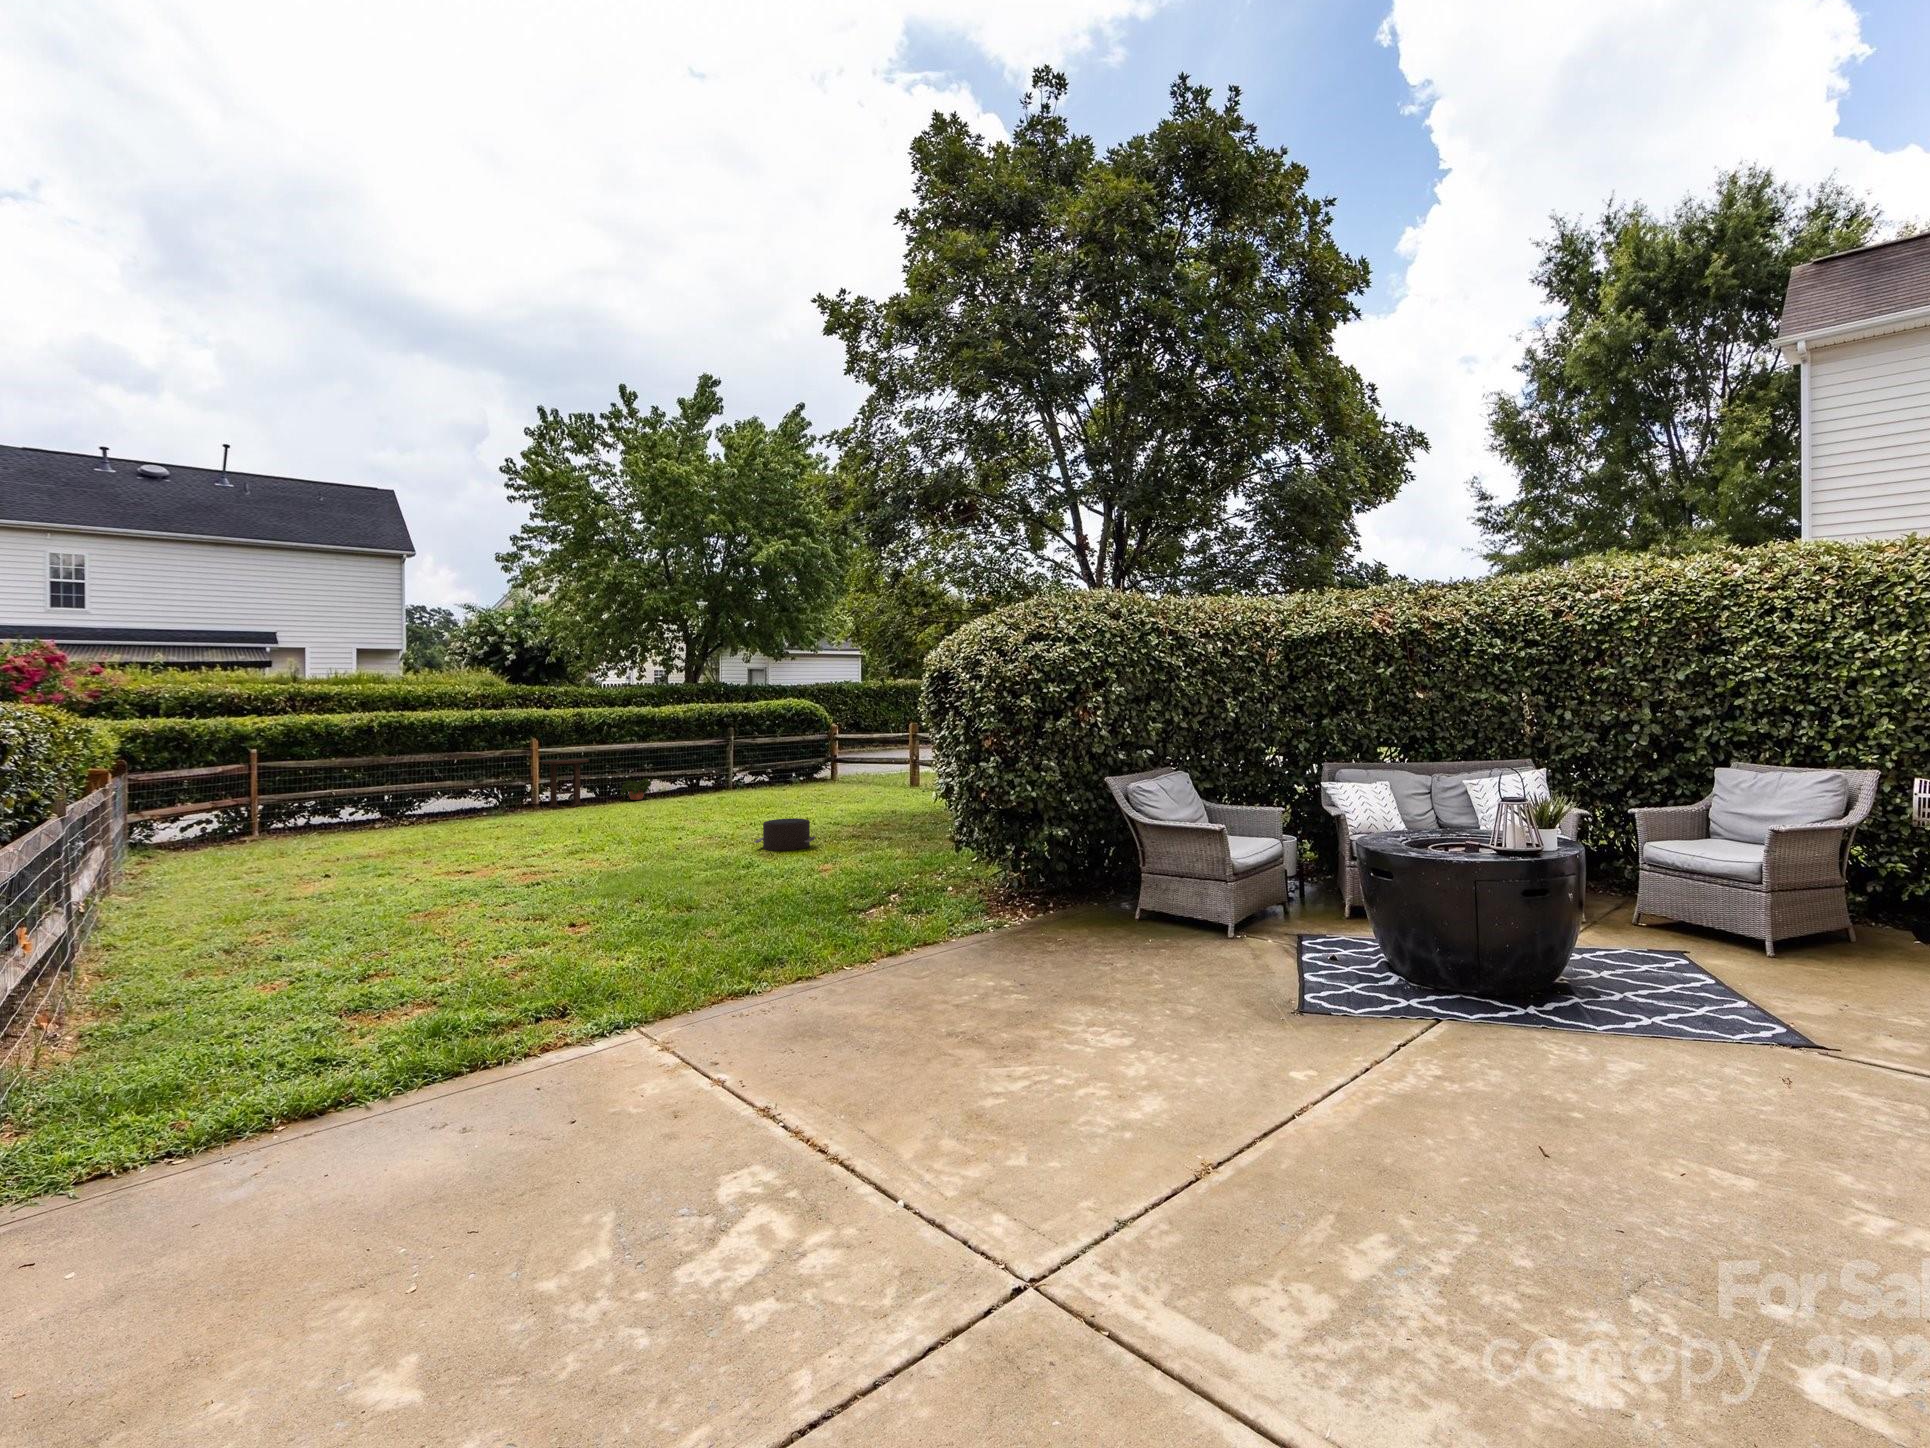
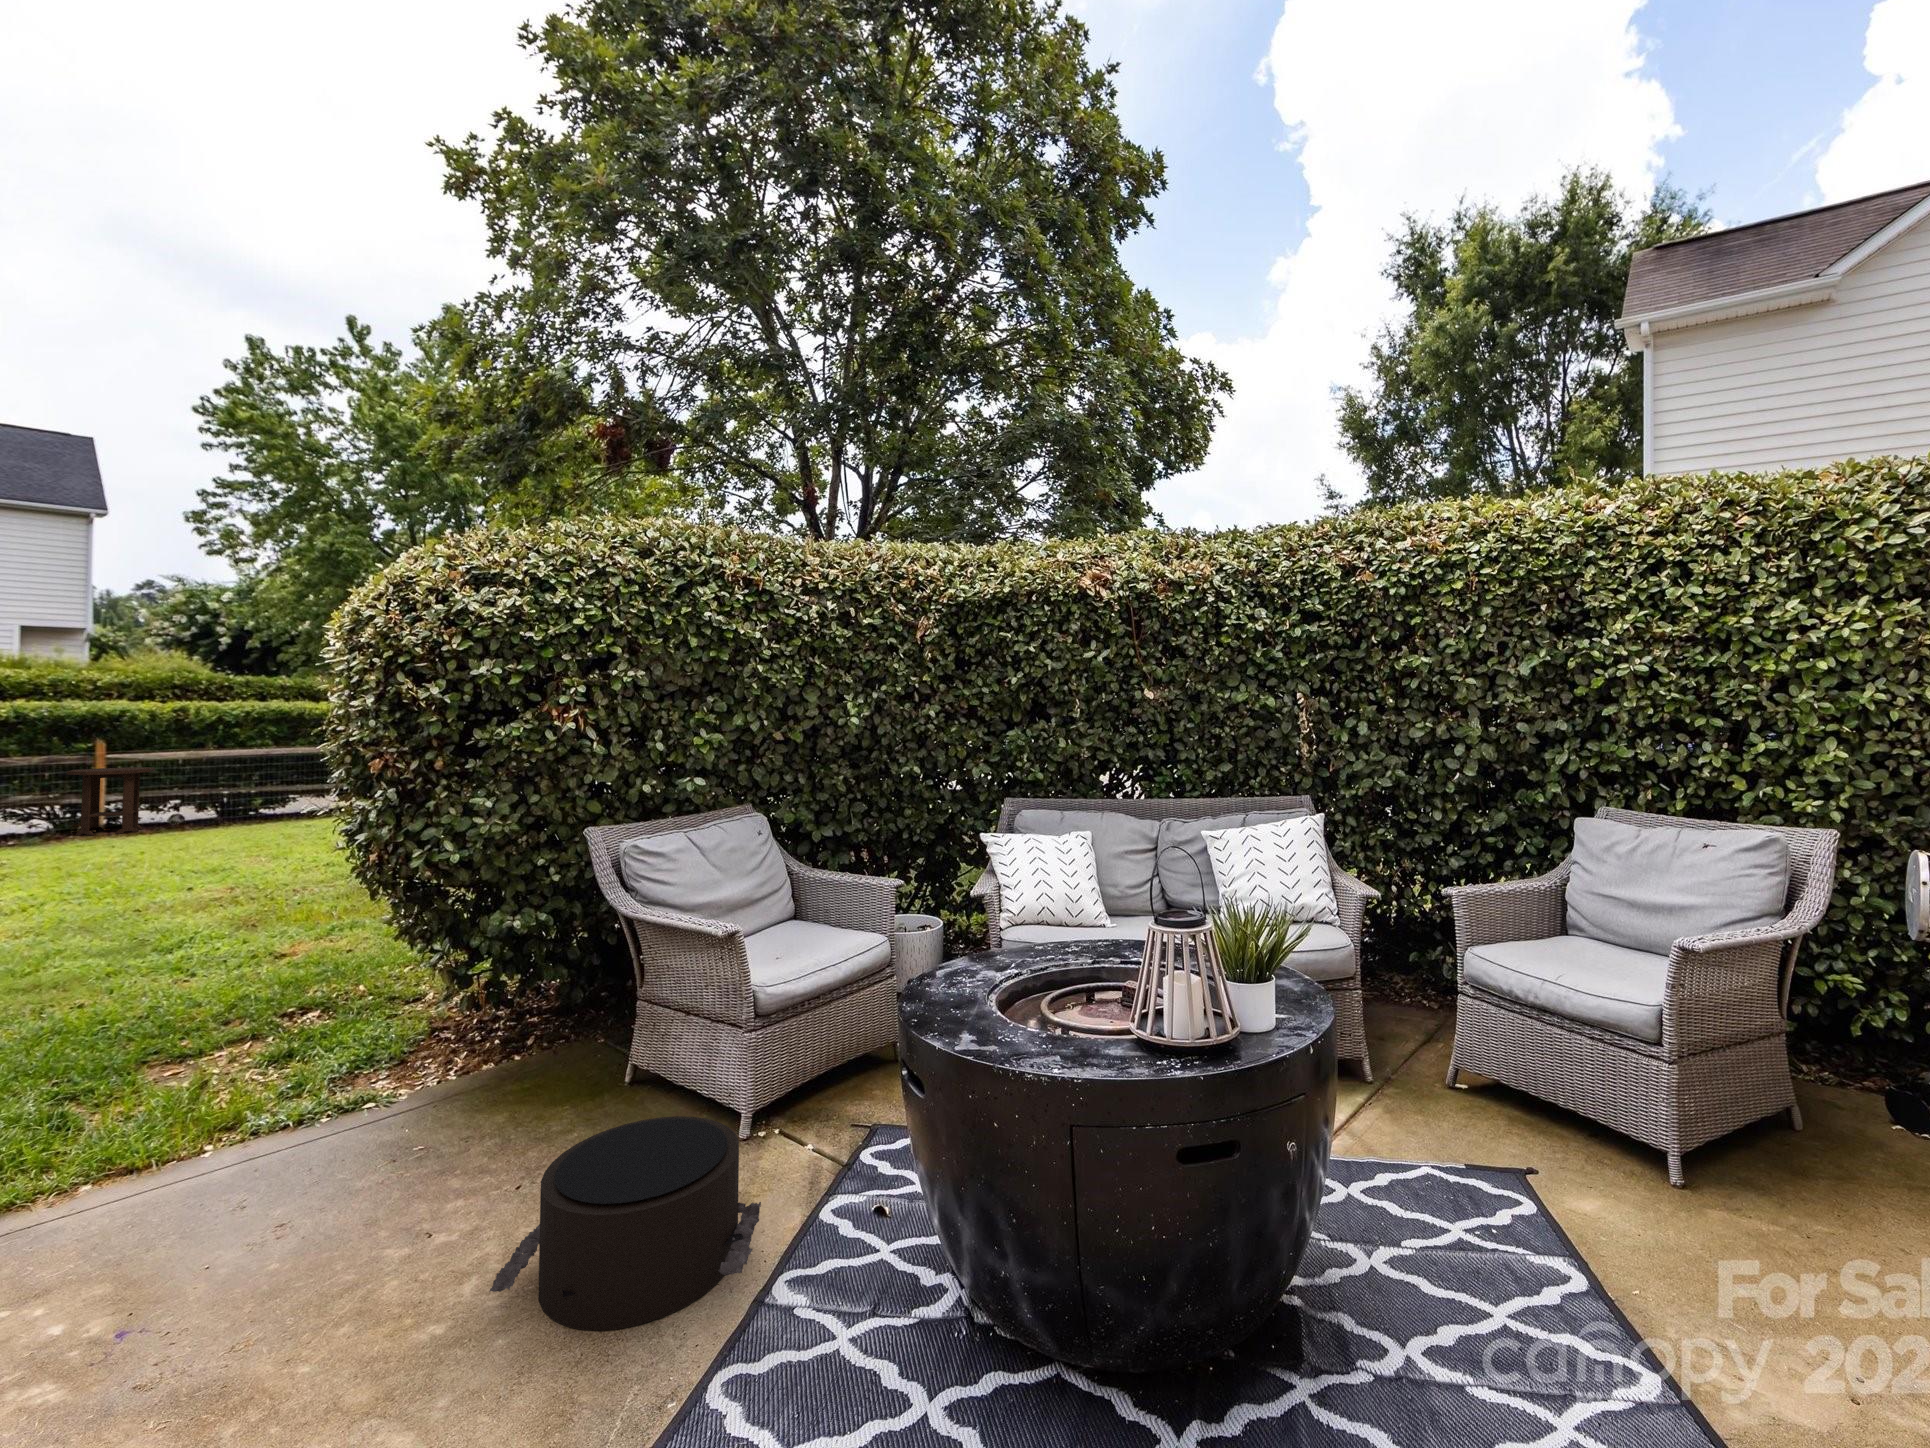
potted plant: present [620,778,651,800] -> none [209,792,264,823]
pouf: present [754,818,815,851] -> present [489,1116,761,1331]

